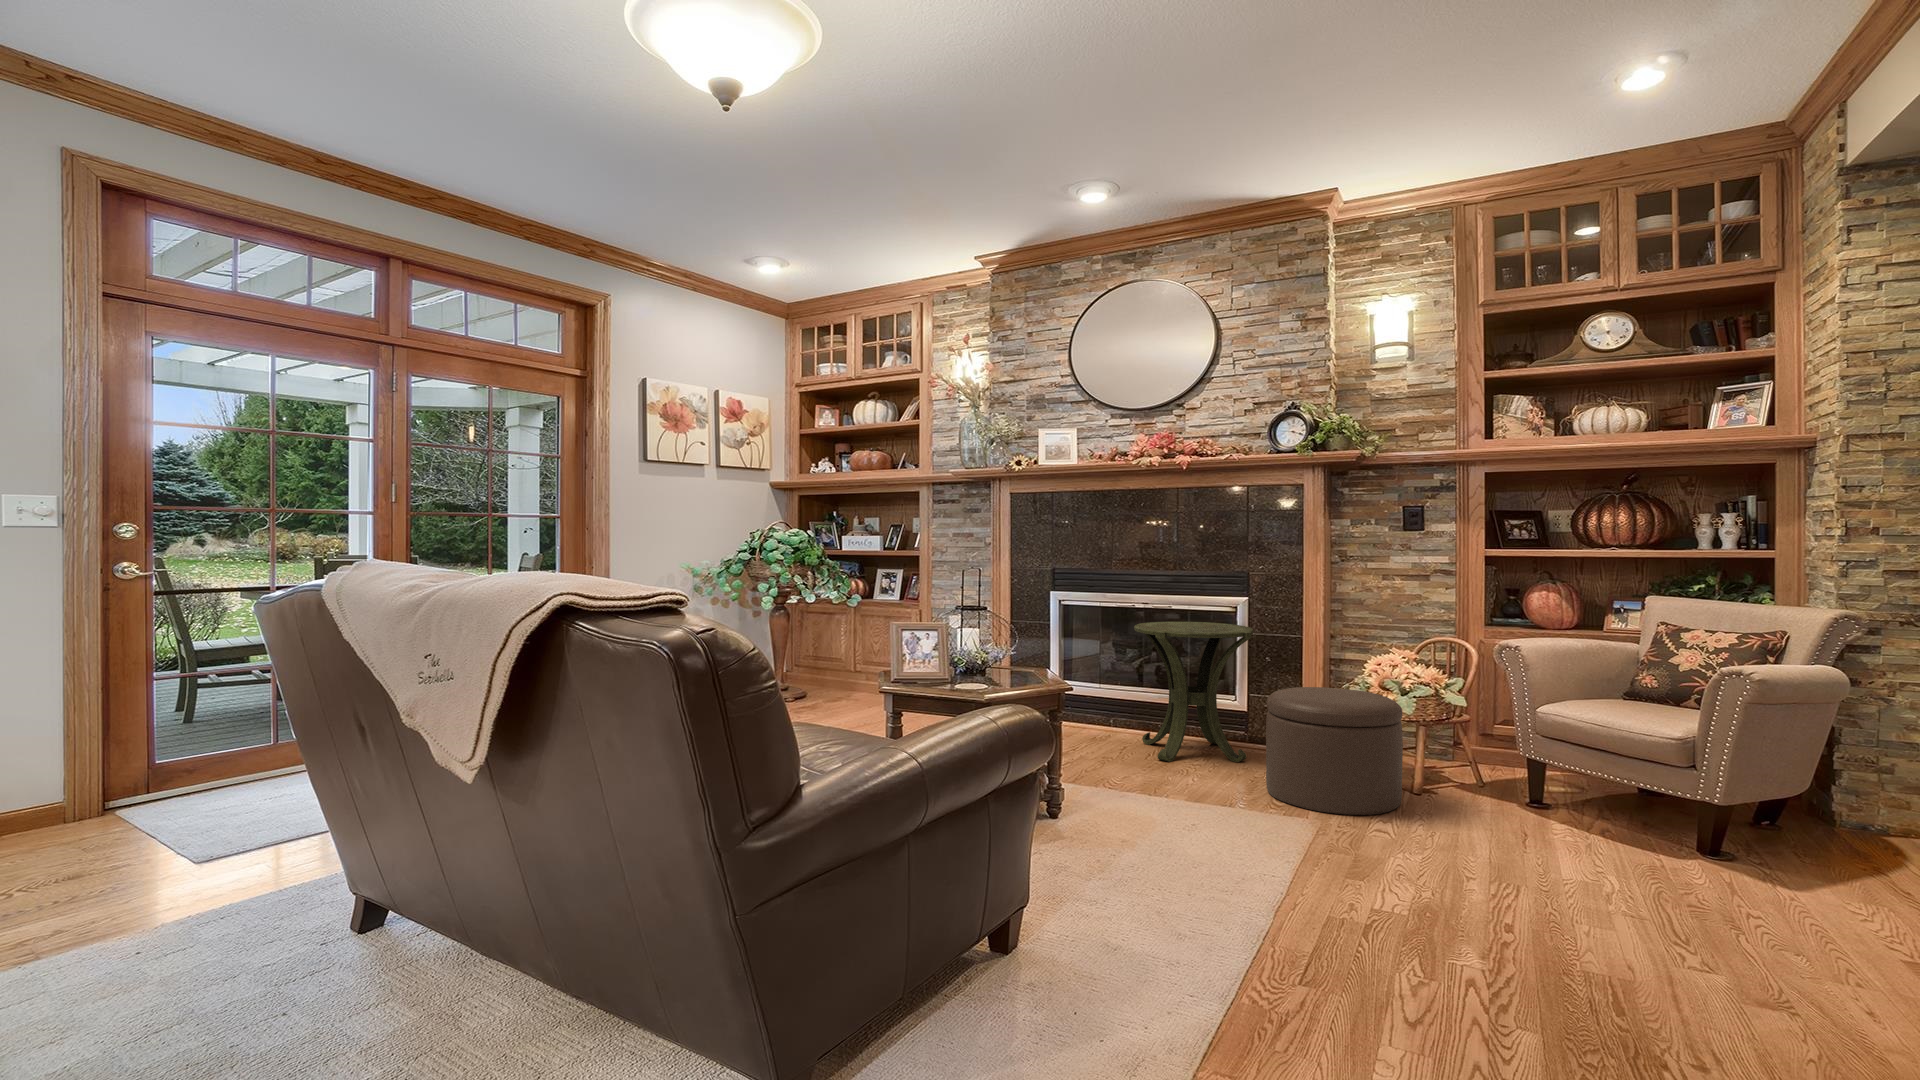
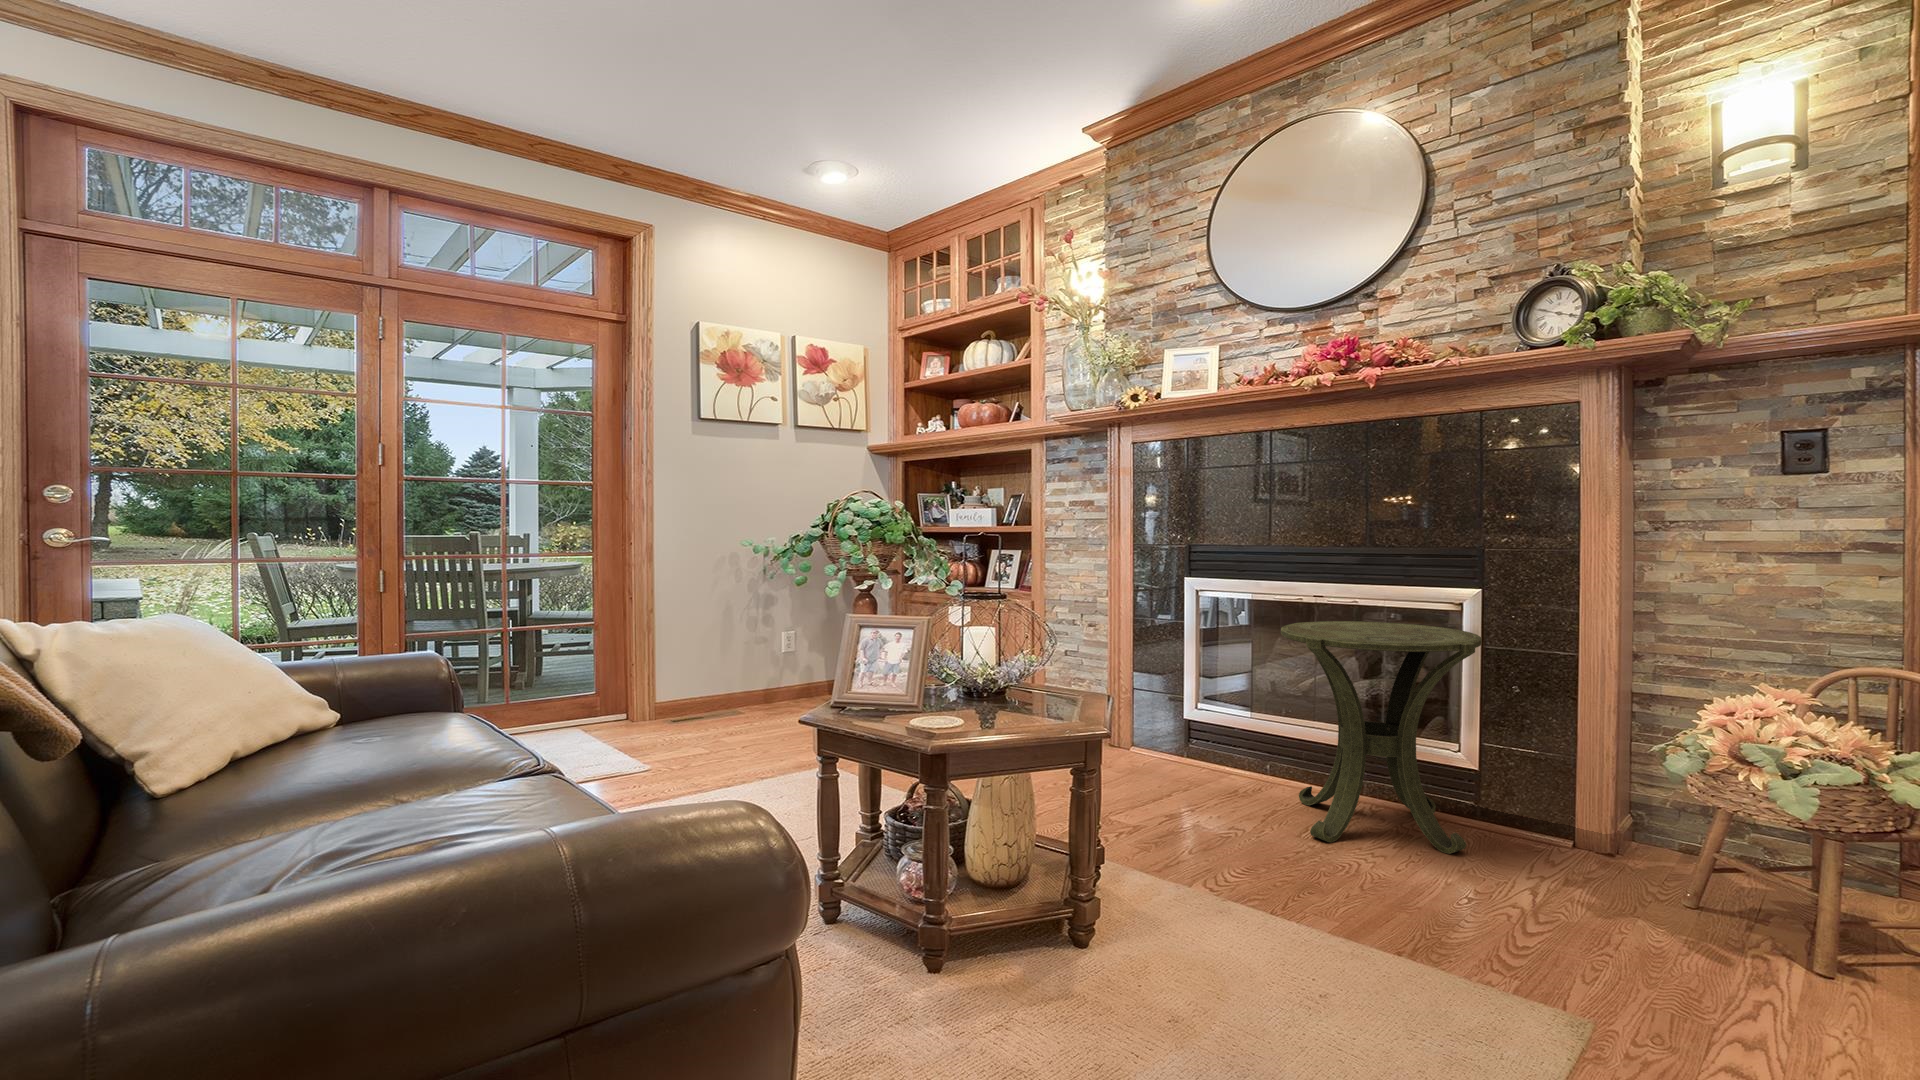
ottoman: present [1266,687,1403,815] -> none [1491,747,1788,1020]

